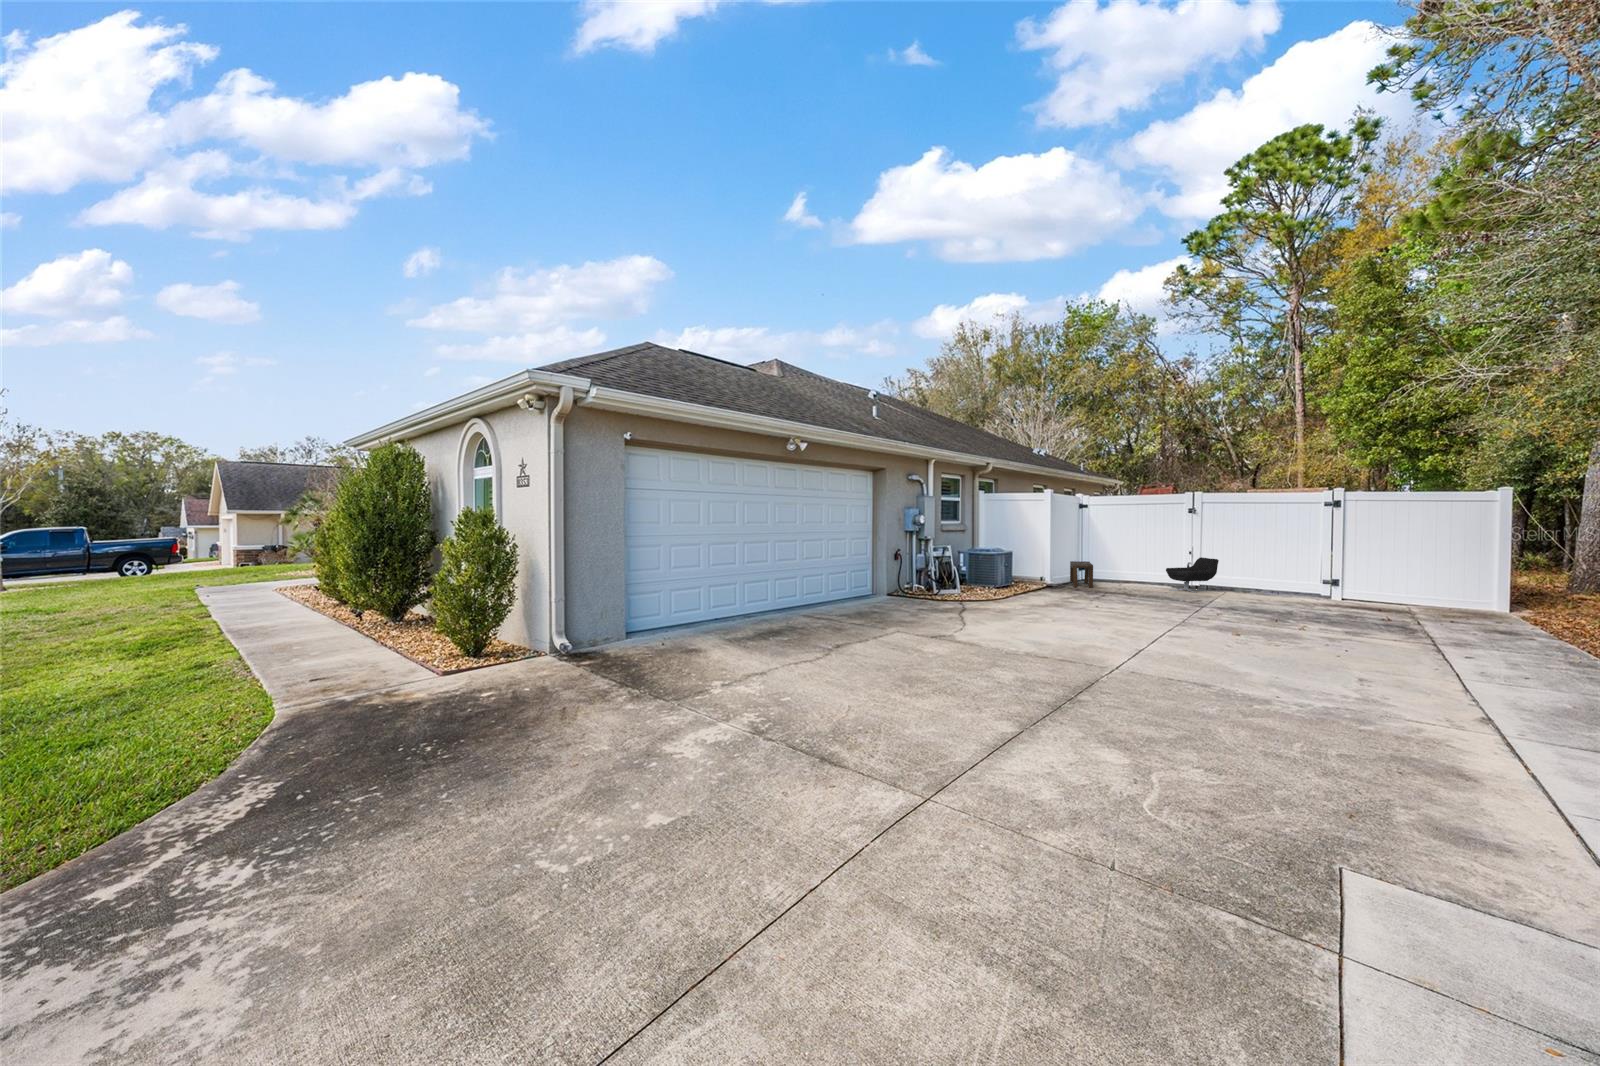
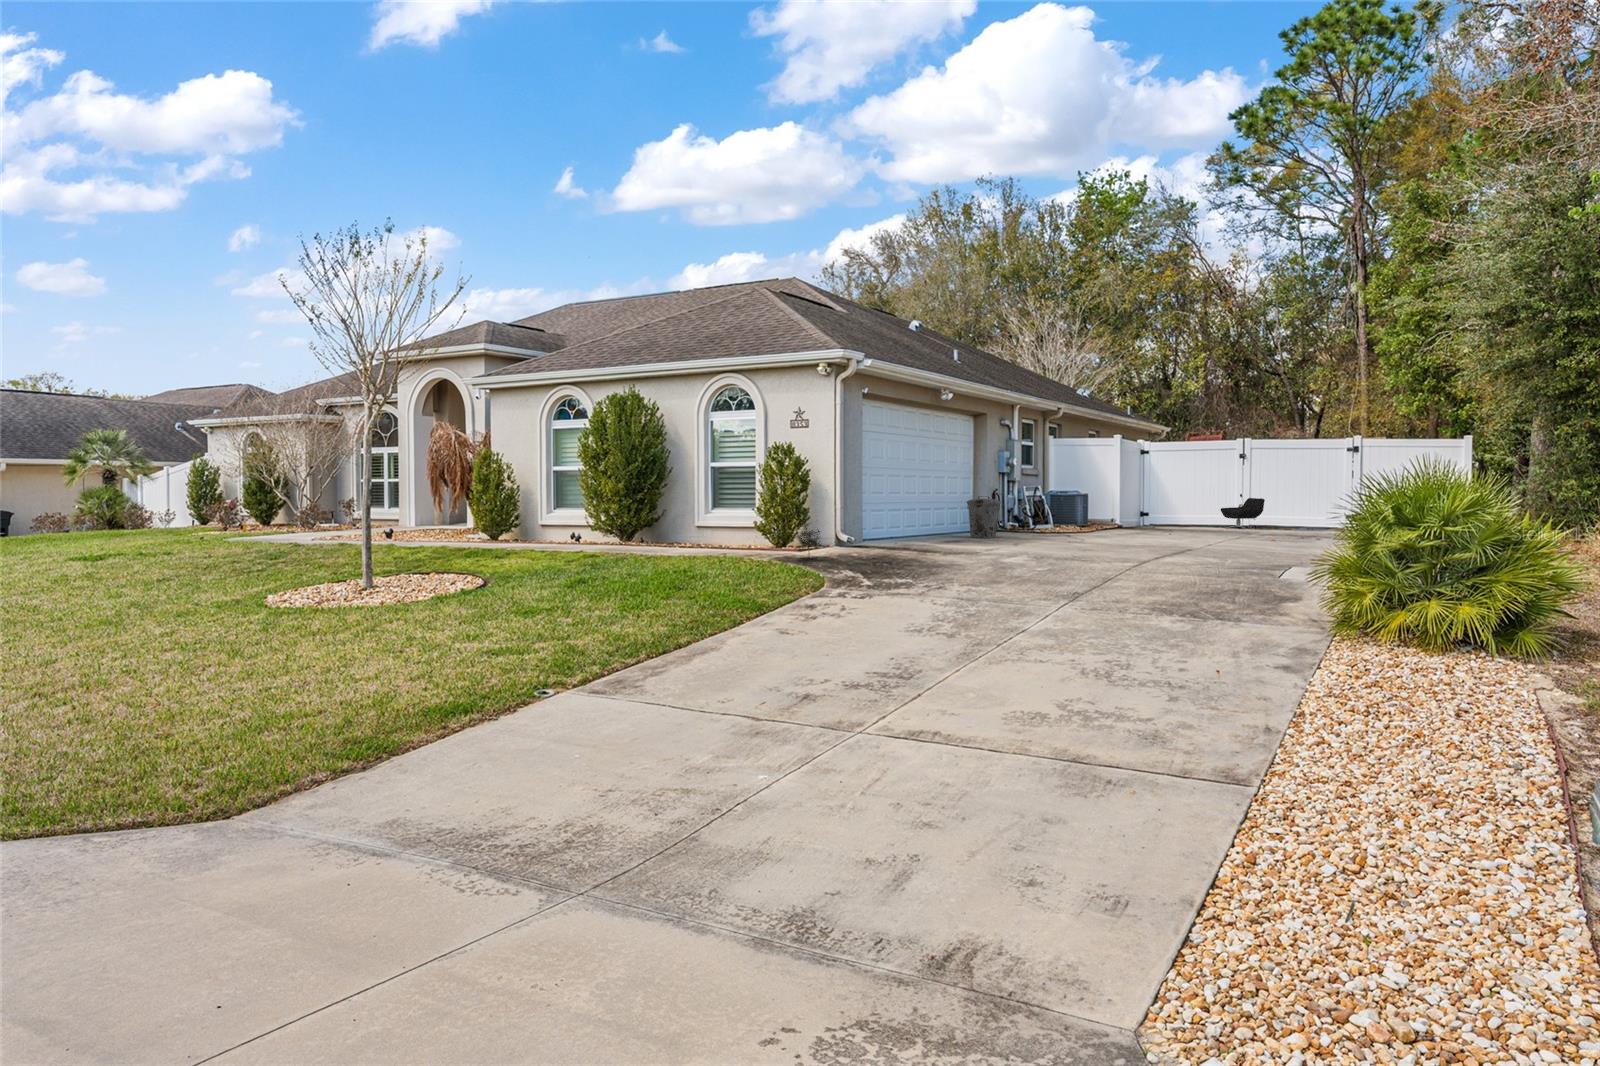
trash can: none [843,560,880,608] -> present [967,496,1001,538]
bench: present [1070,561,1093,588] -> none [1135,504,1160,527]
potted tree: none [490,604,535,665] -> present [797,520,821,561]

